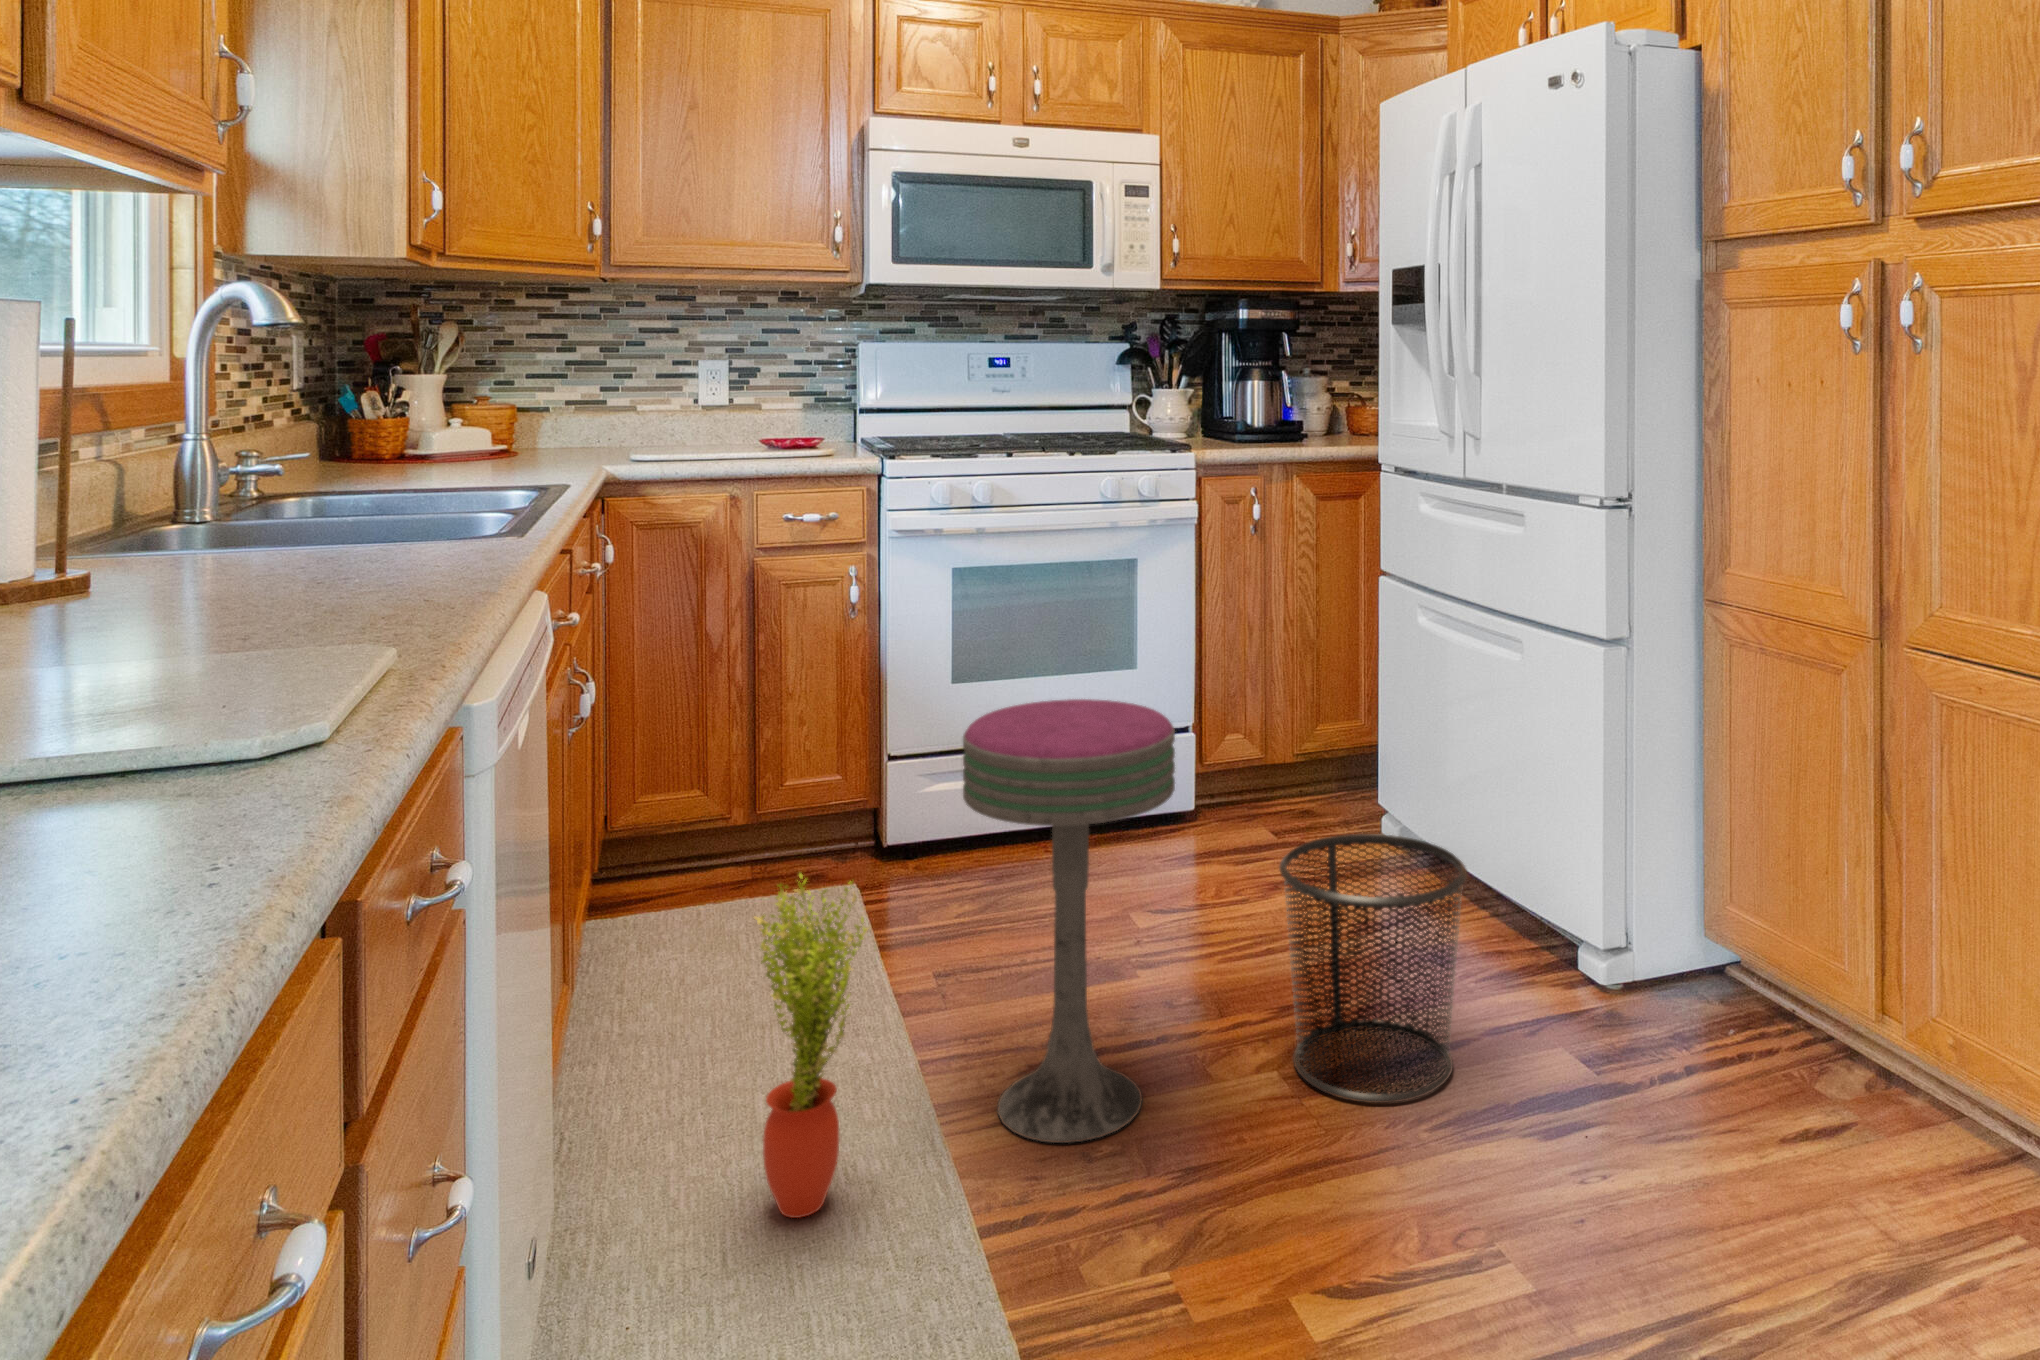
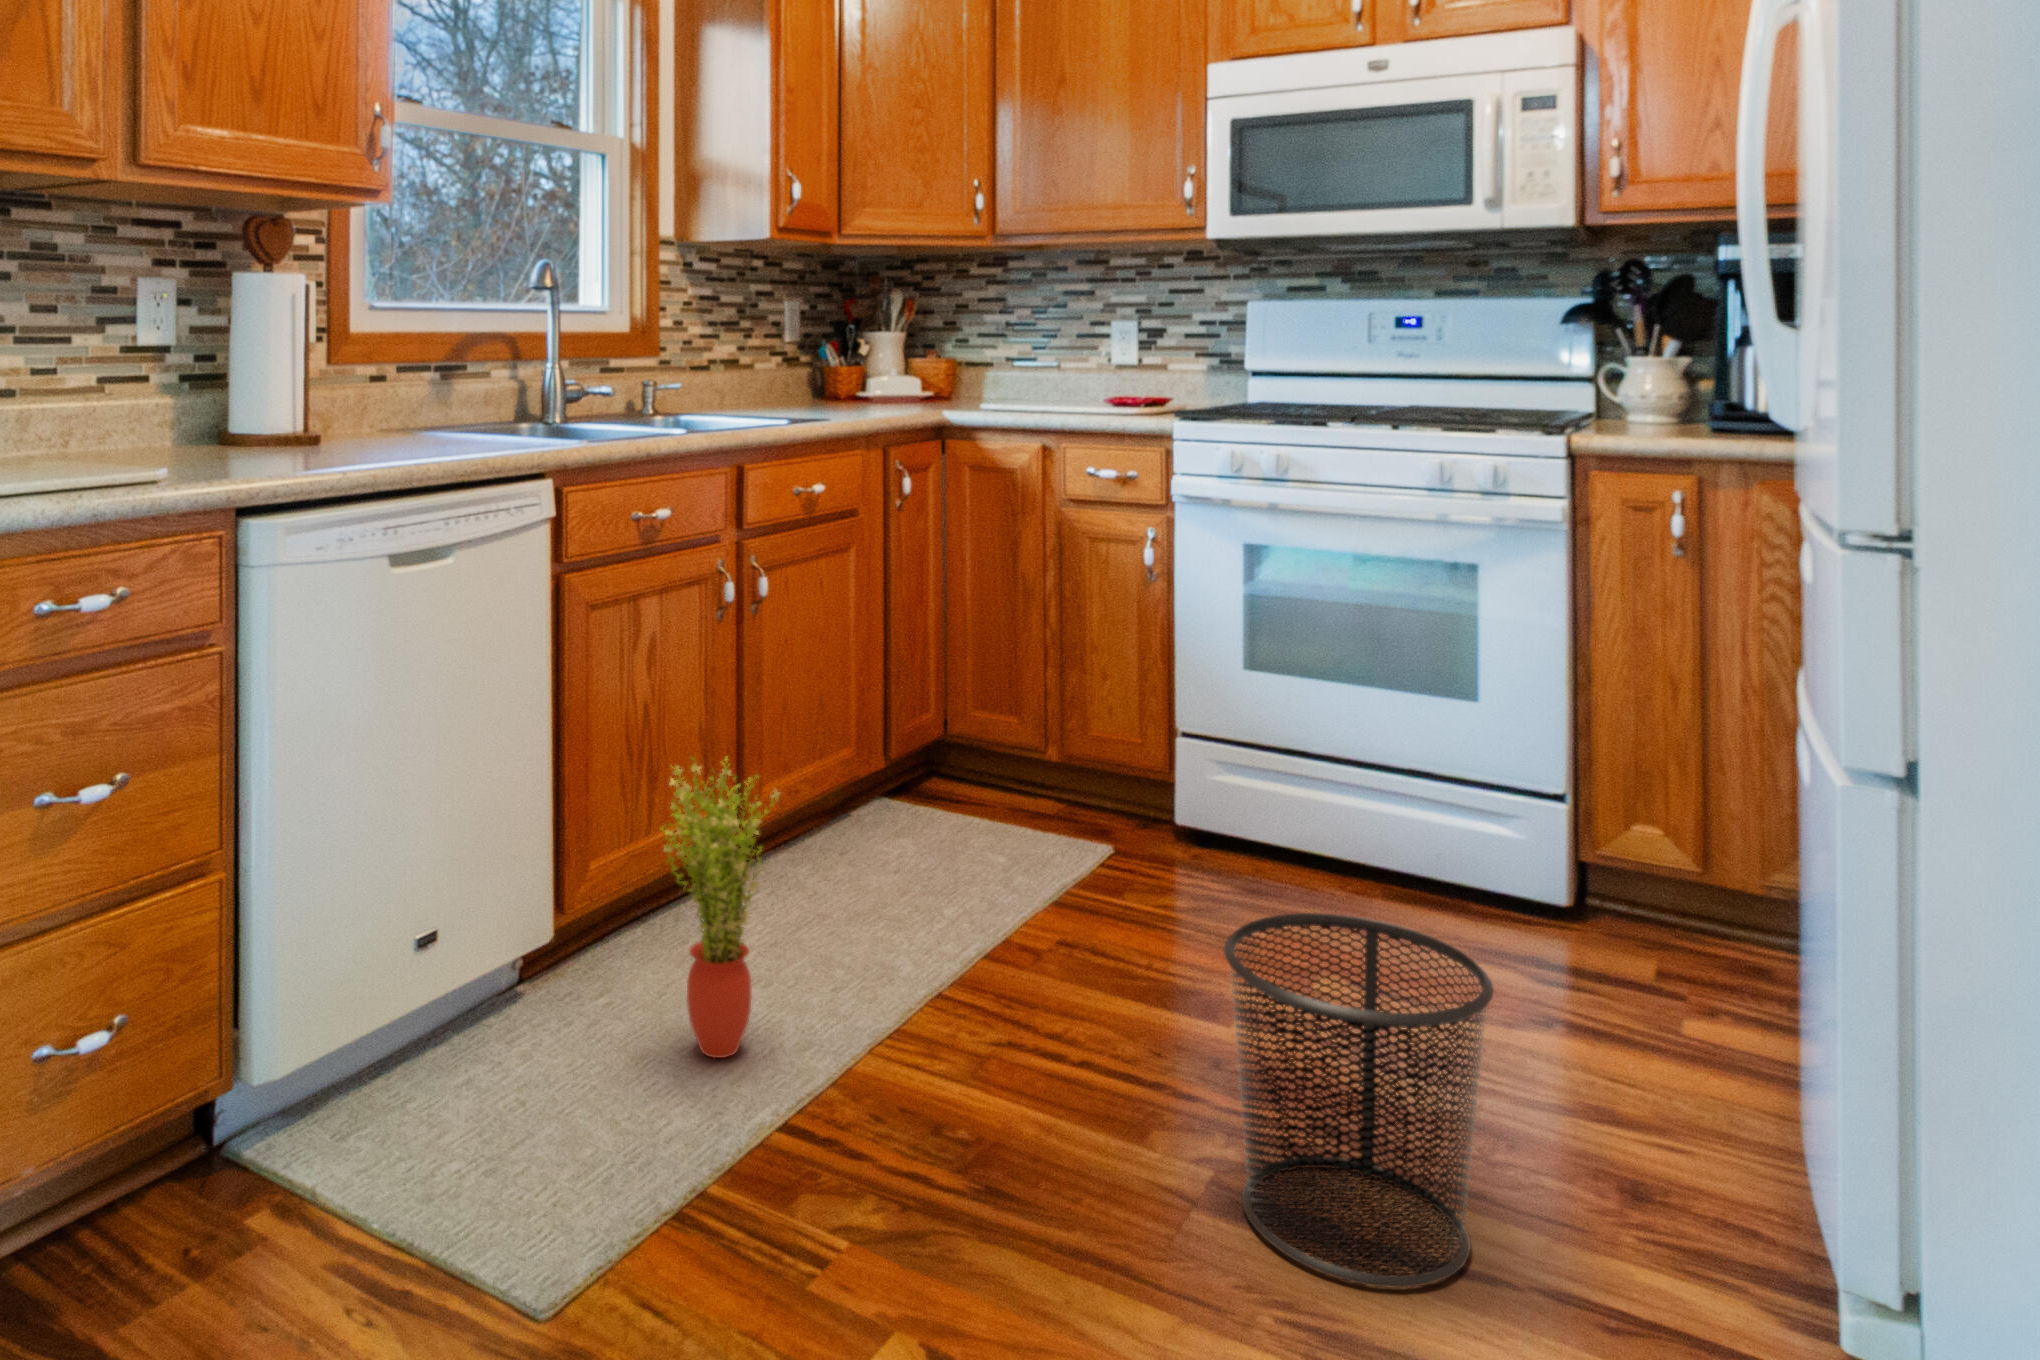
bar stool: present [963,699,1175,1143] -> none [887,662,1115,1130]

